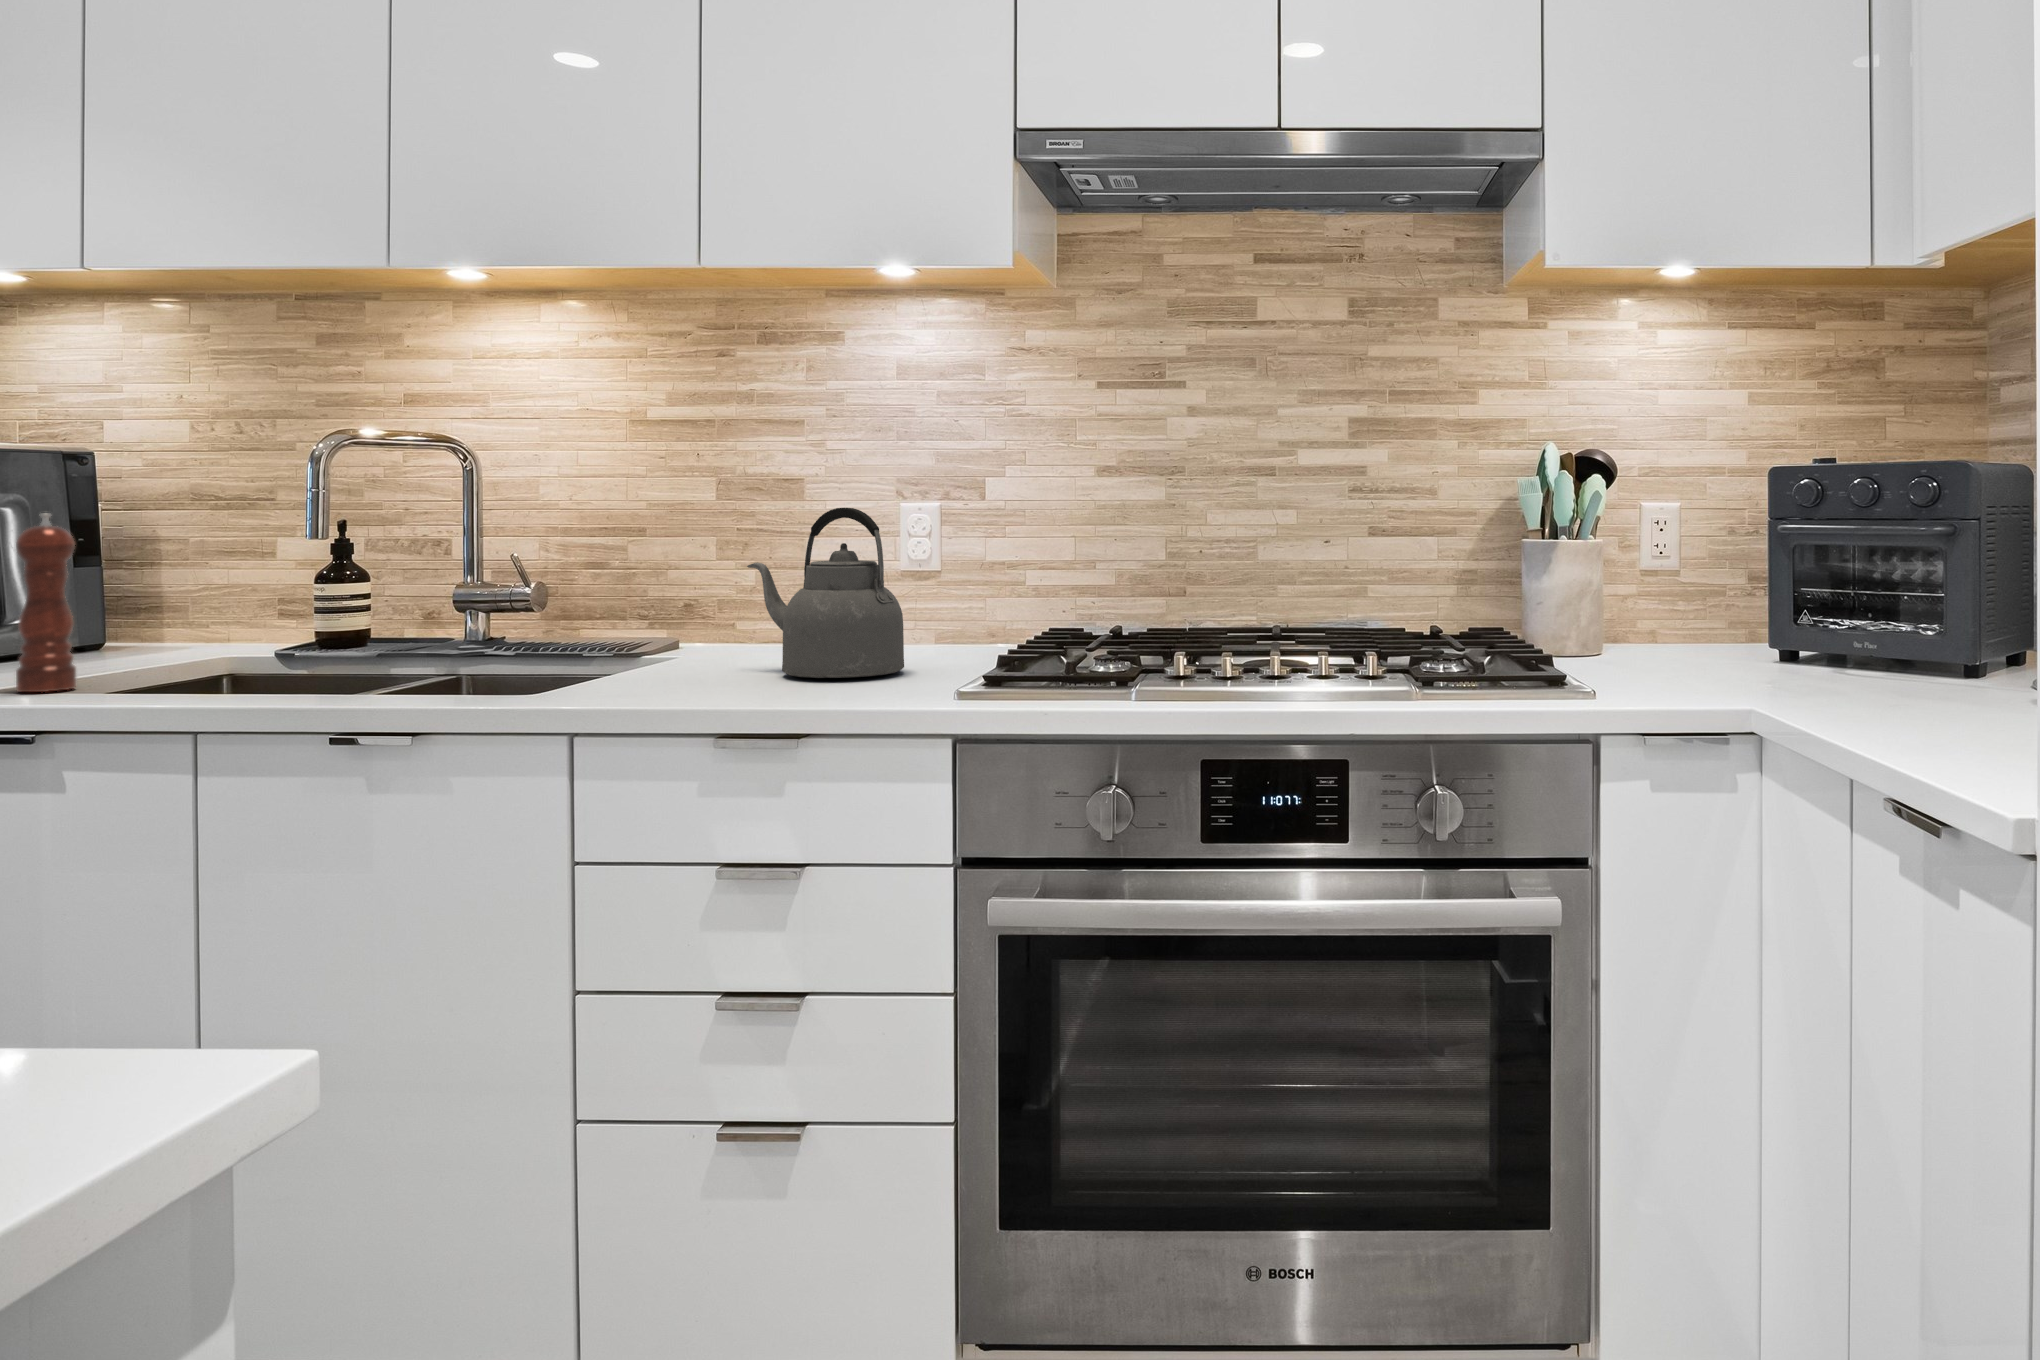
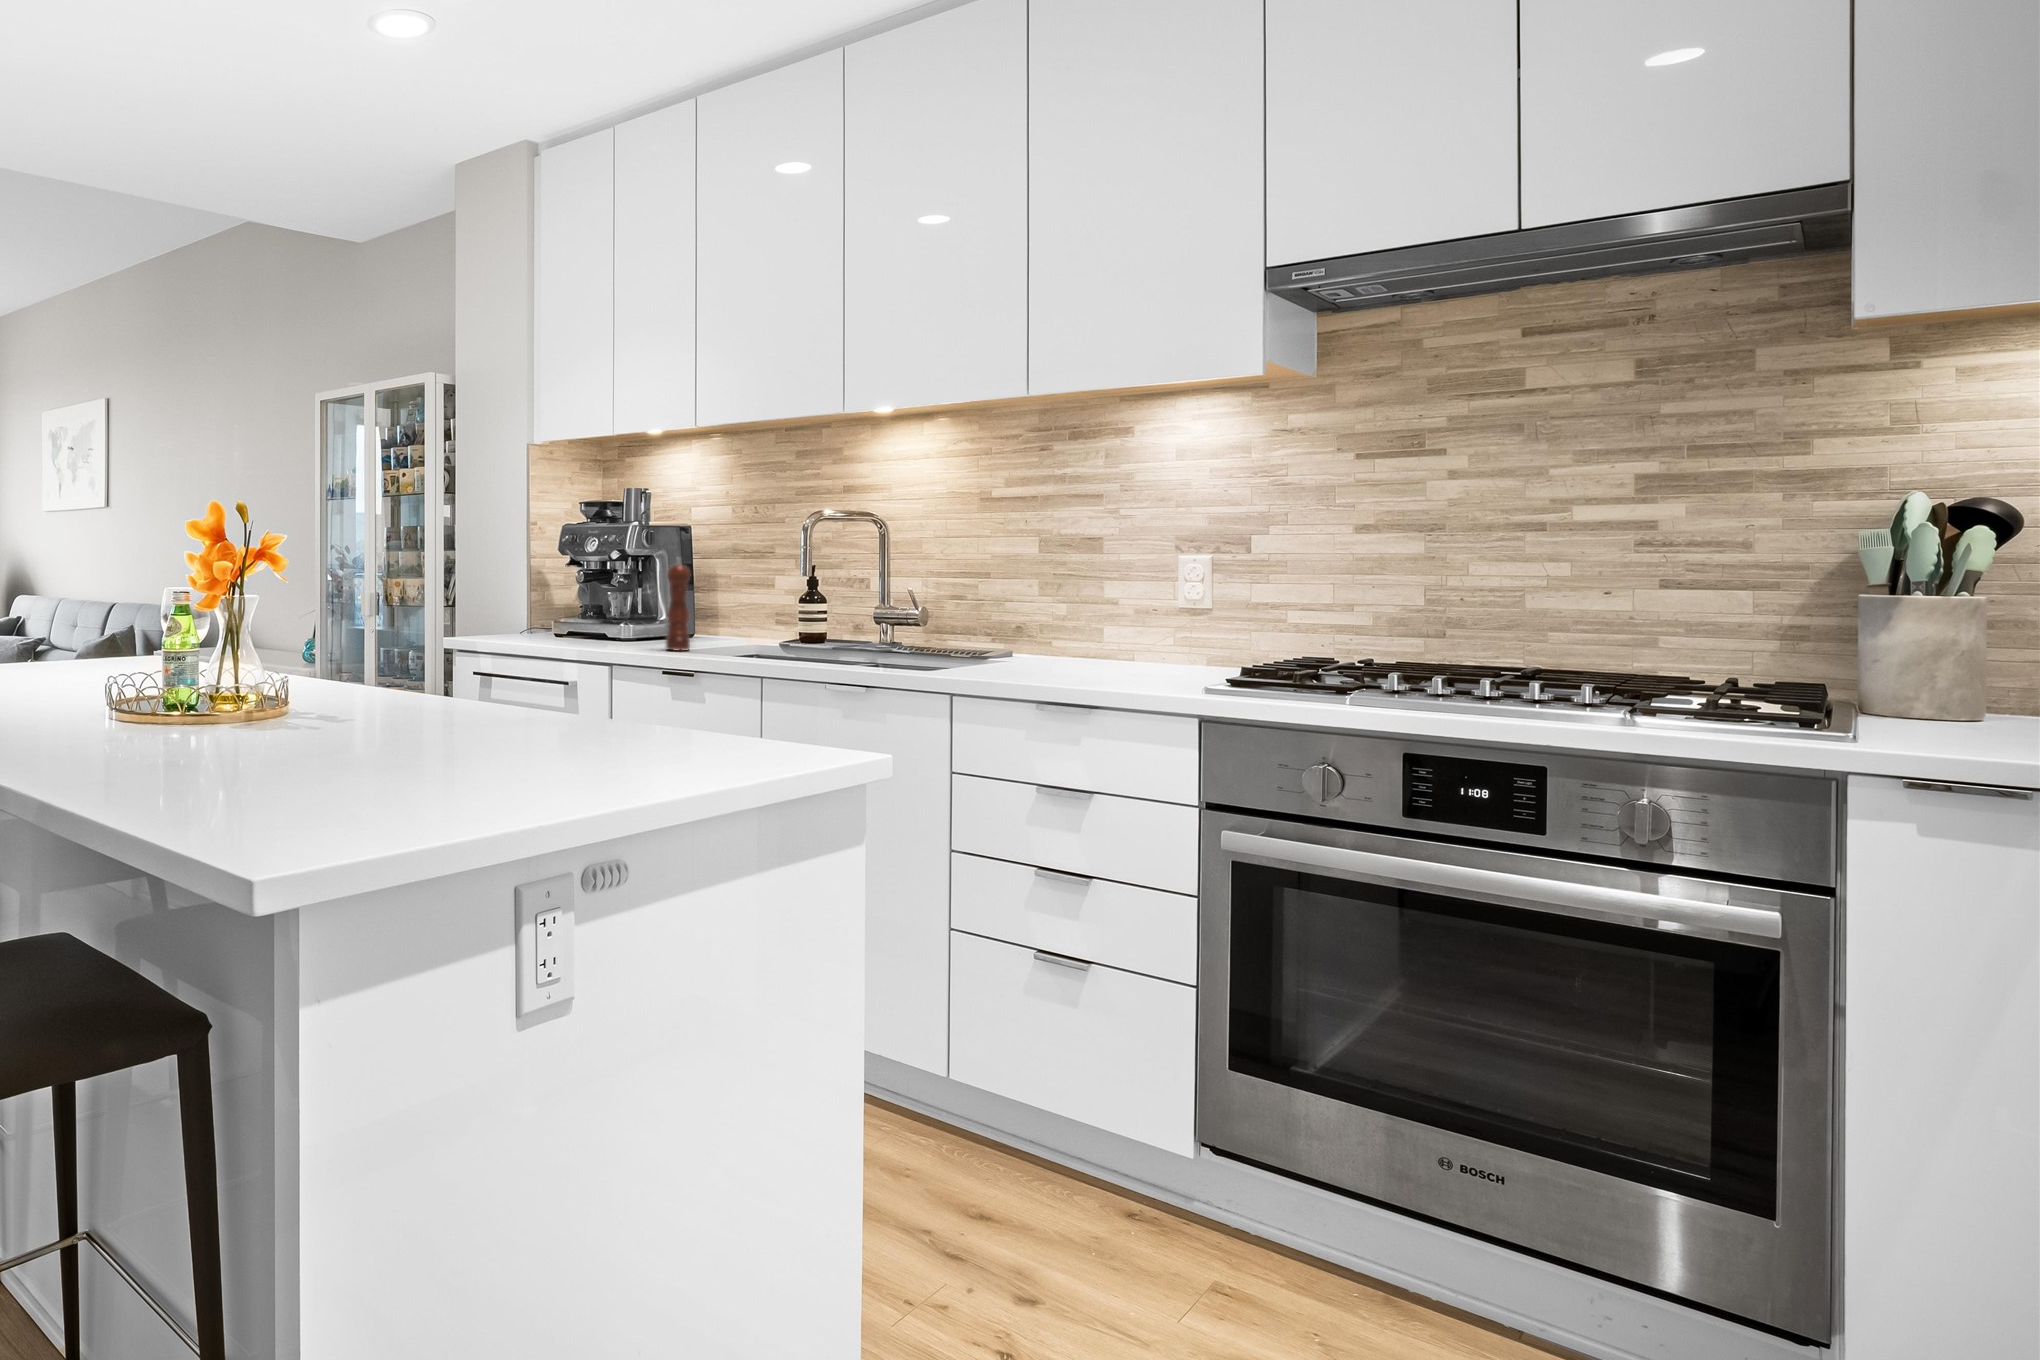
kettle: present [747,508,904,678] -> none [1054,556,1169,676]

